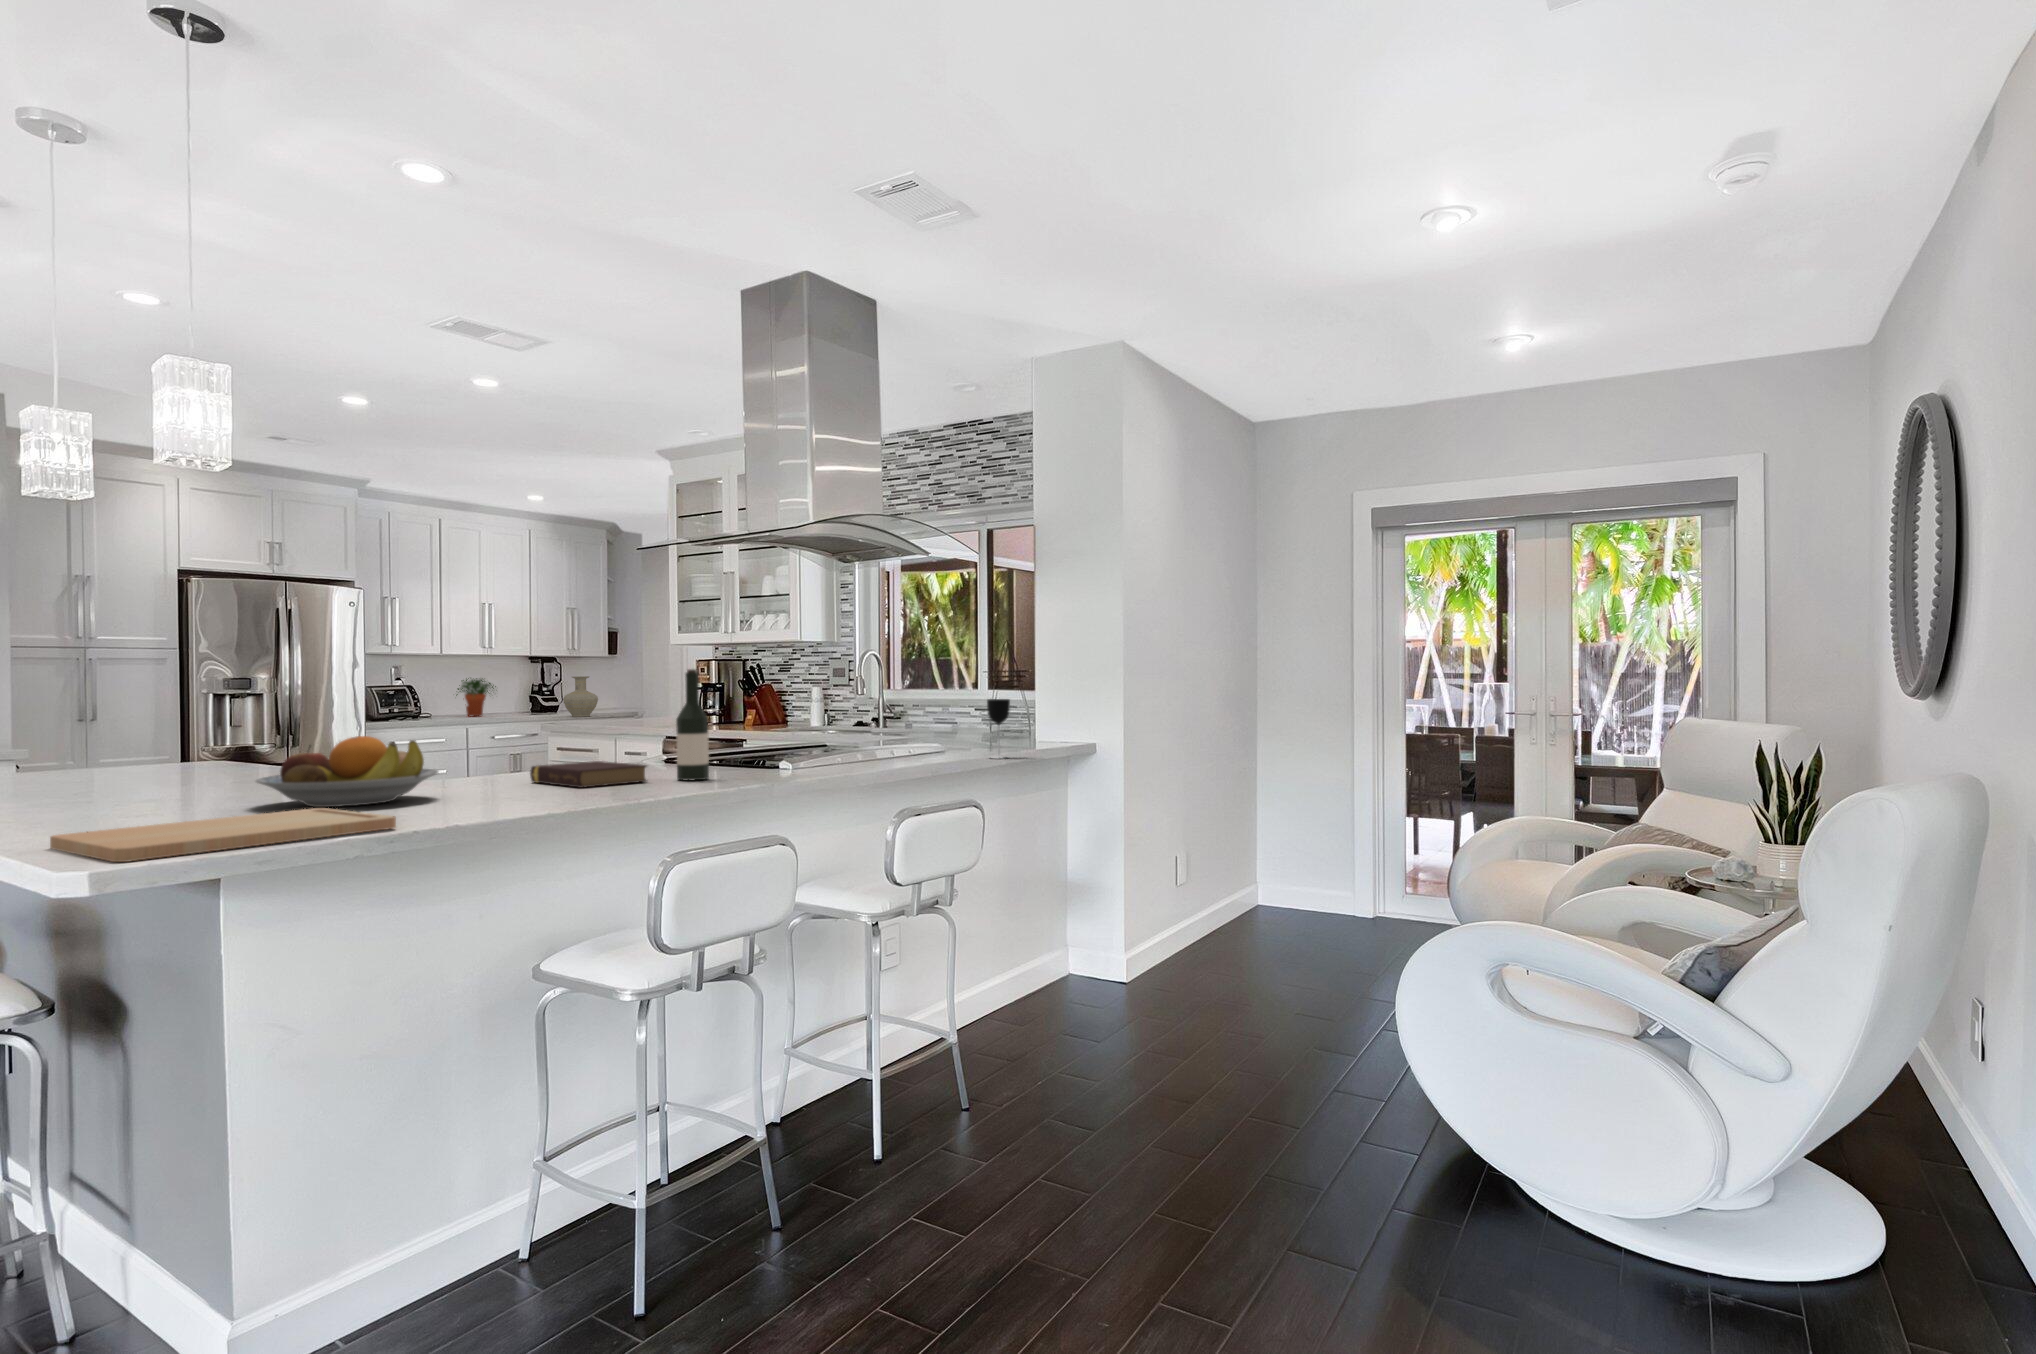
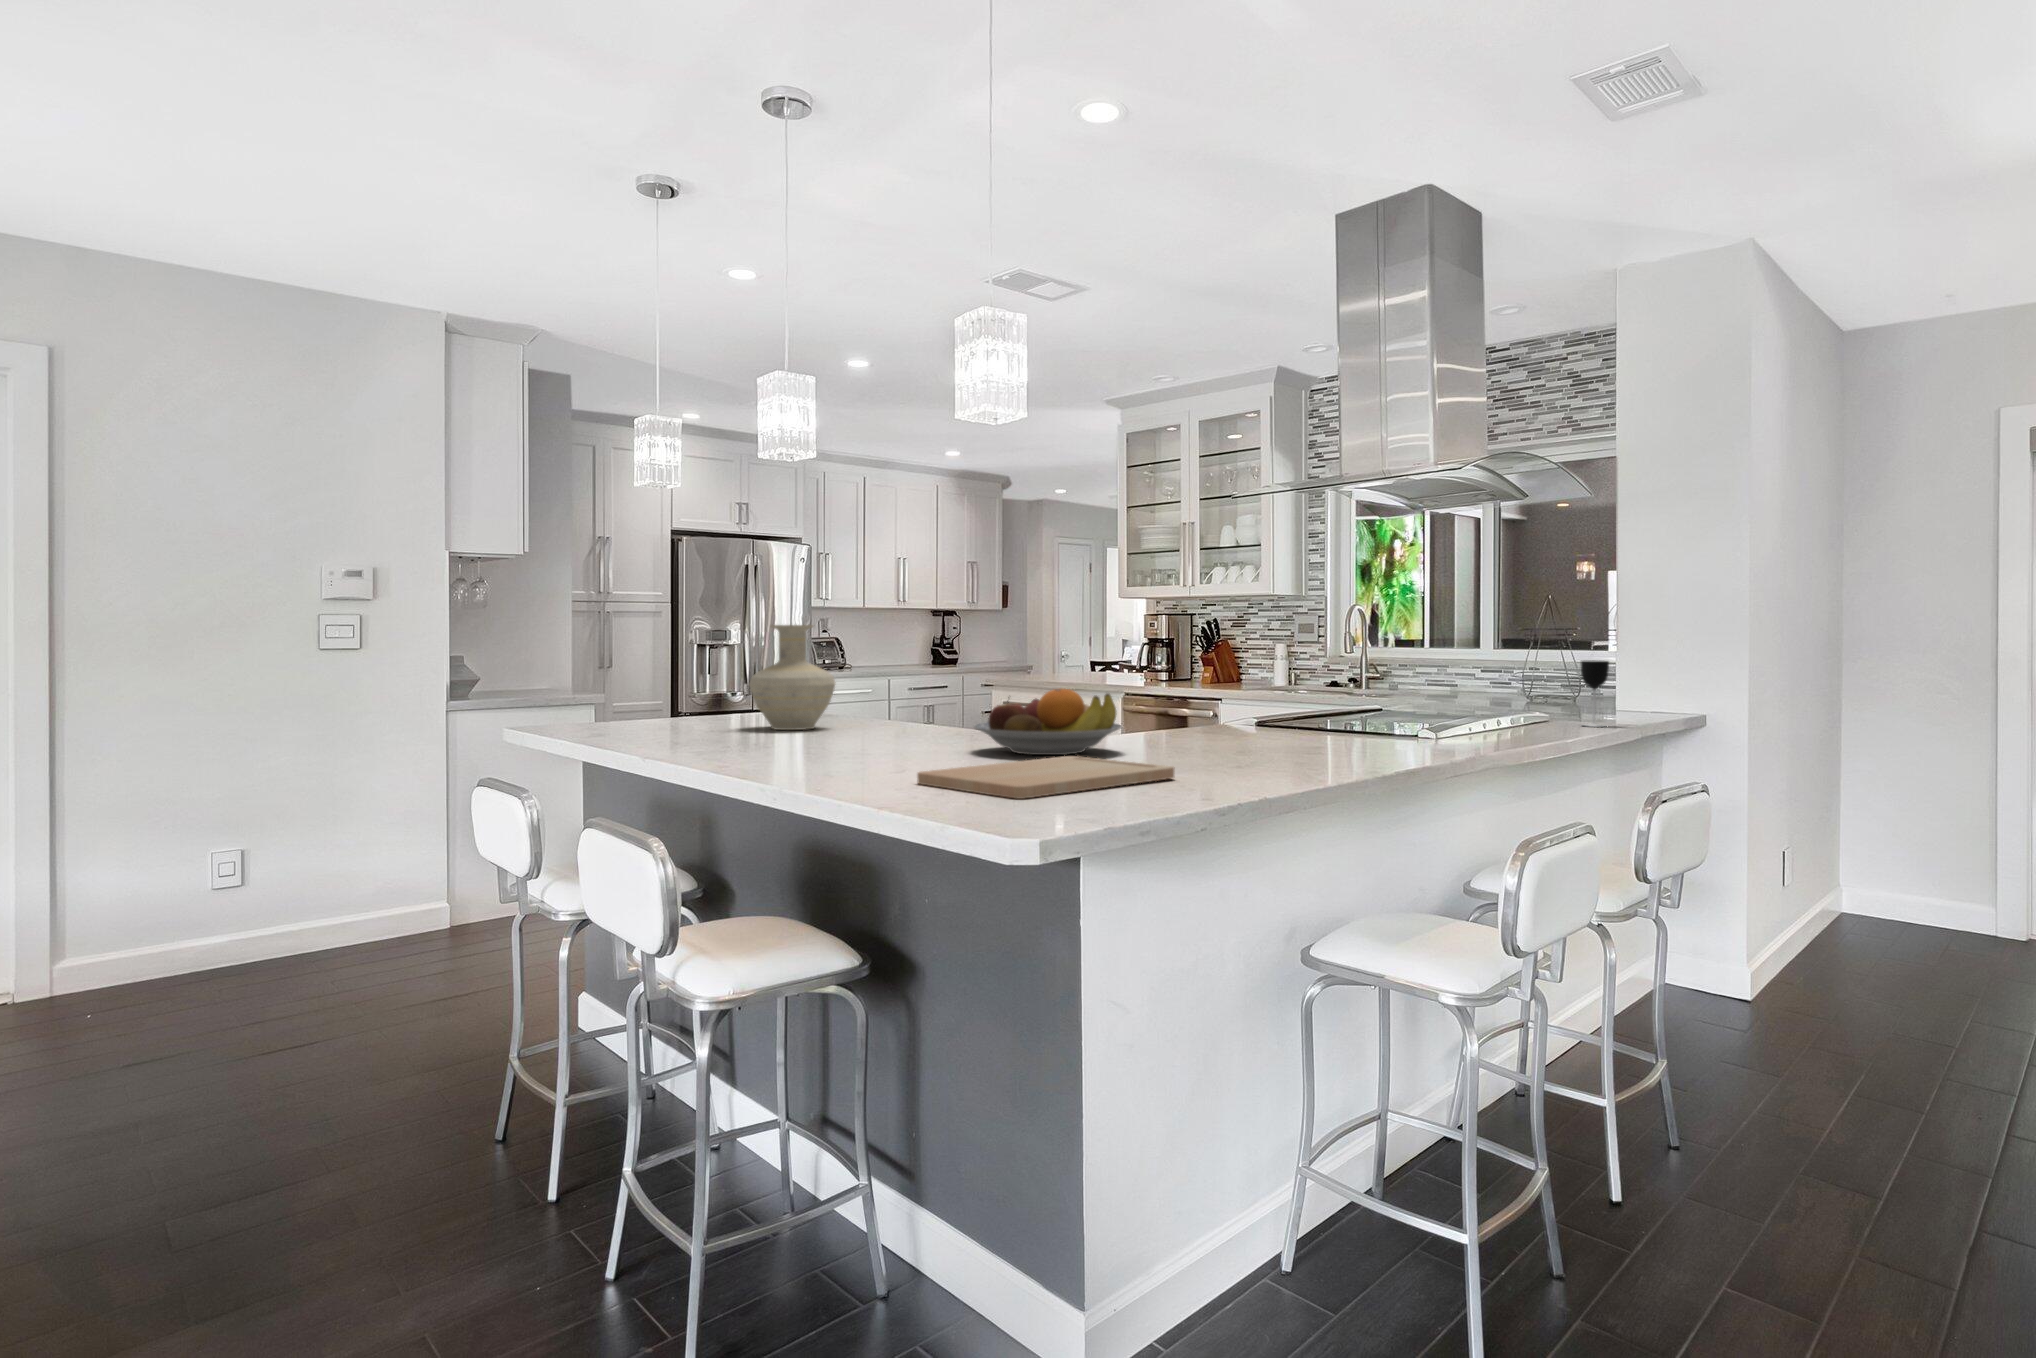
wine bottle: present [676,669,709,781] -> none [1301,626,1332,741]
vase: present [563,676,598,717] -> present [749,625,836,730]
potted plant: present [456,678,496,717] -> none [860,630,905,669]
book: present [530,761,647,788] -> none [1157,718,1277,745]

